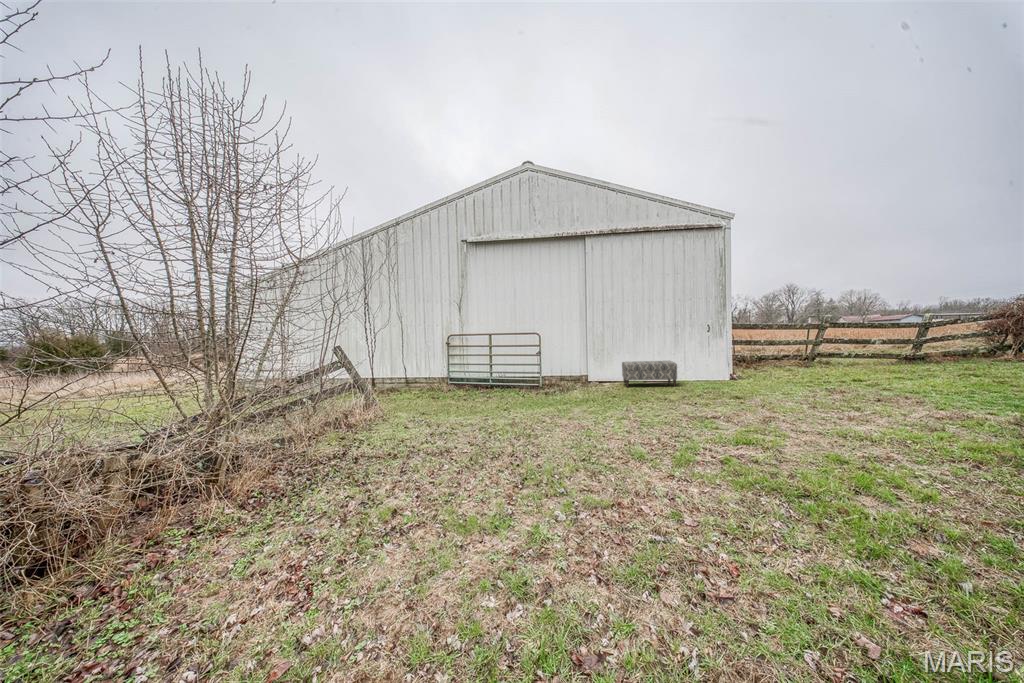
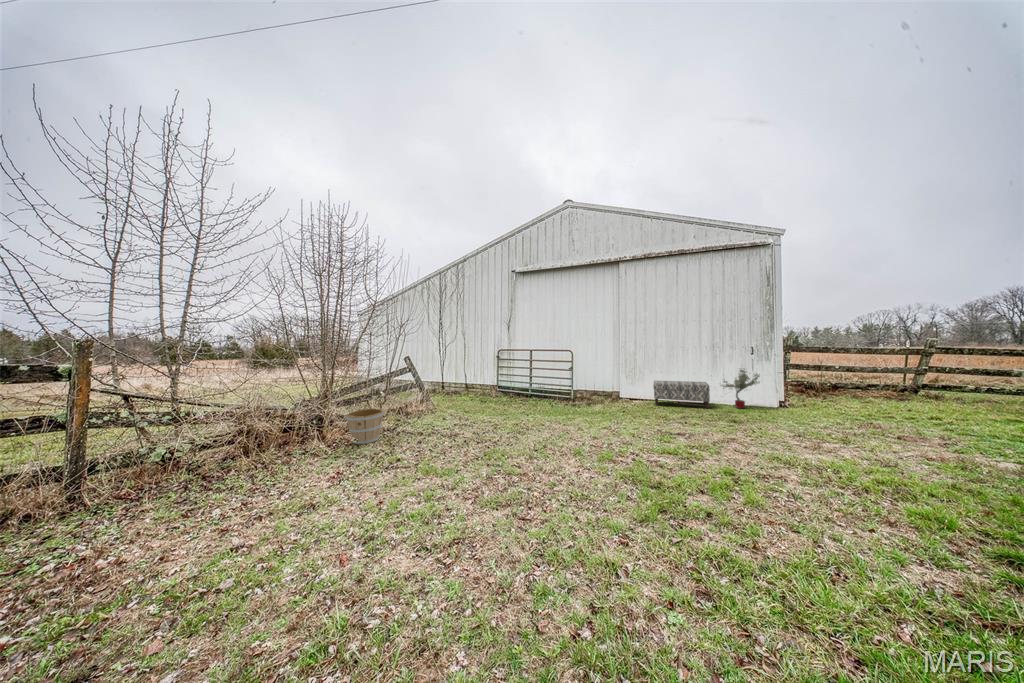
potted tree: none [683,345,719,384] -> present [721,368,760,409]
wooden bucket: none [275,418,330,470] -> present [346,408,384,444]

